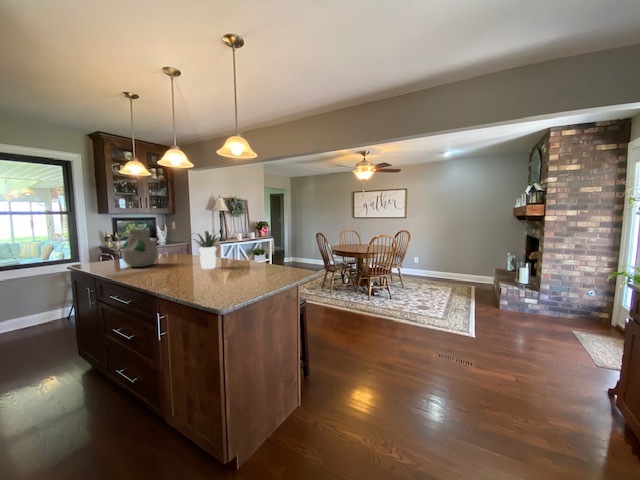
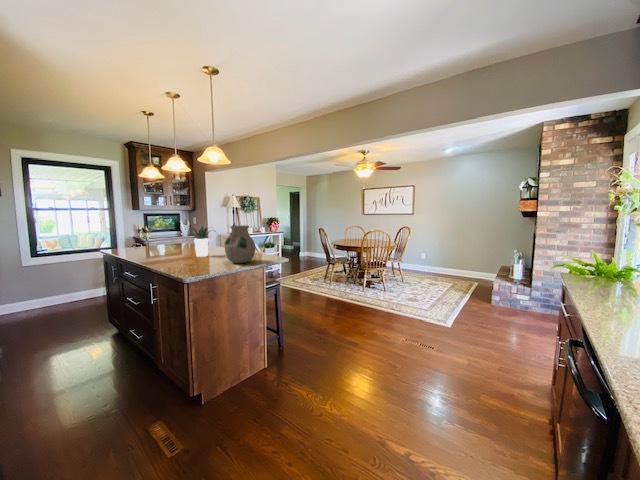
vase: present [122,229,158,267] -> present [225,225,255,263]

